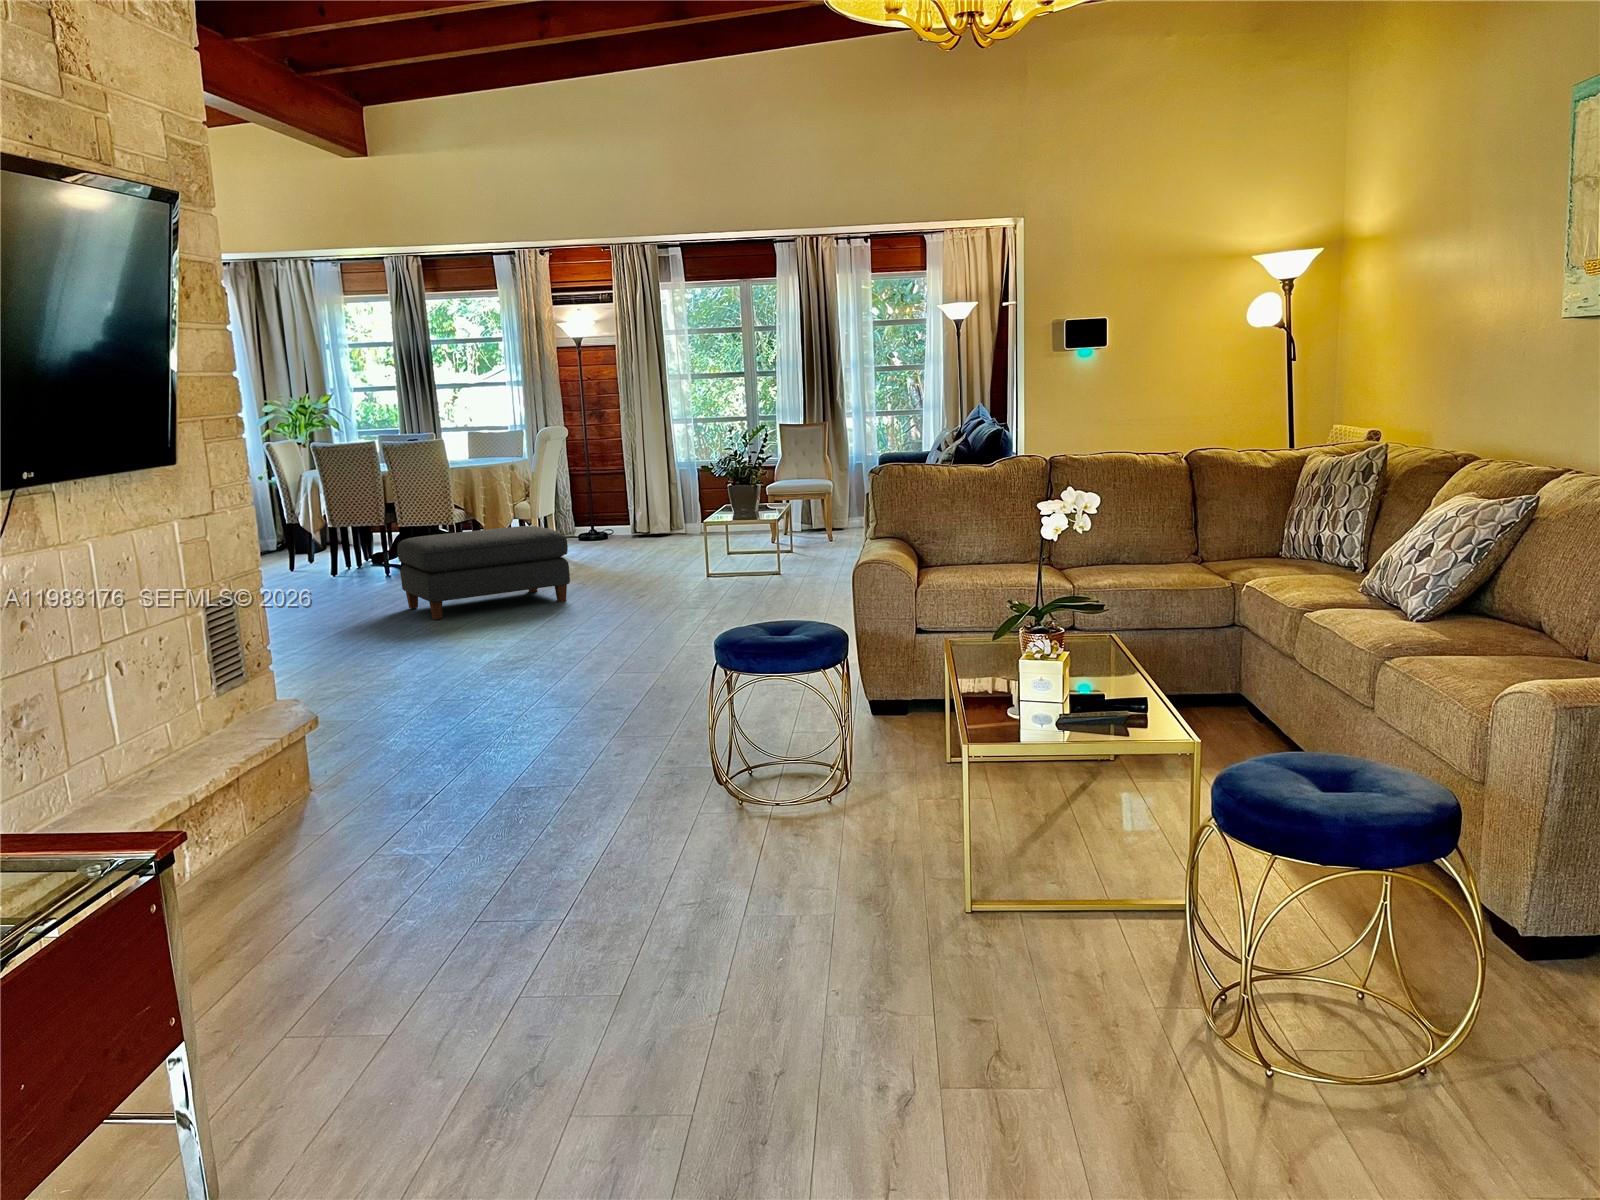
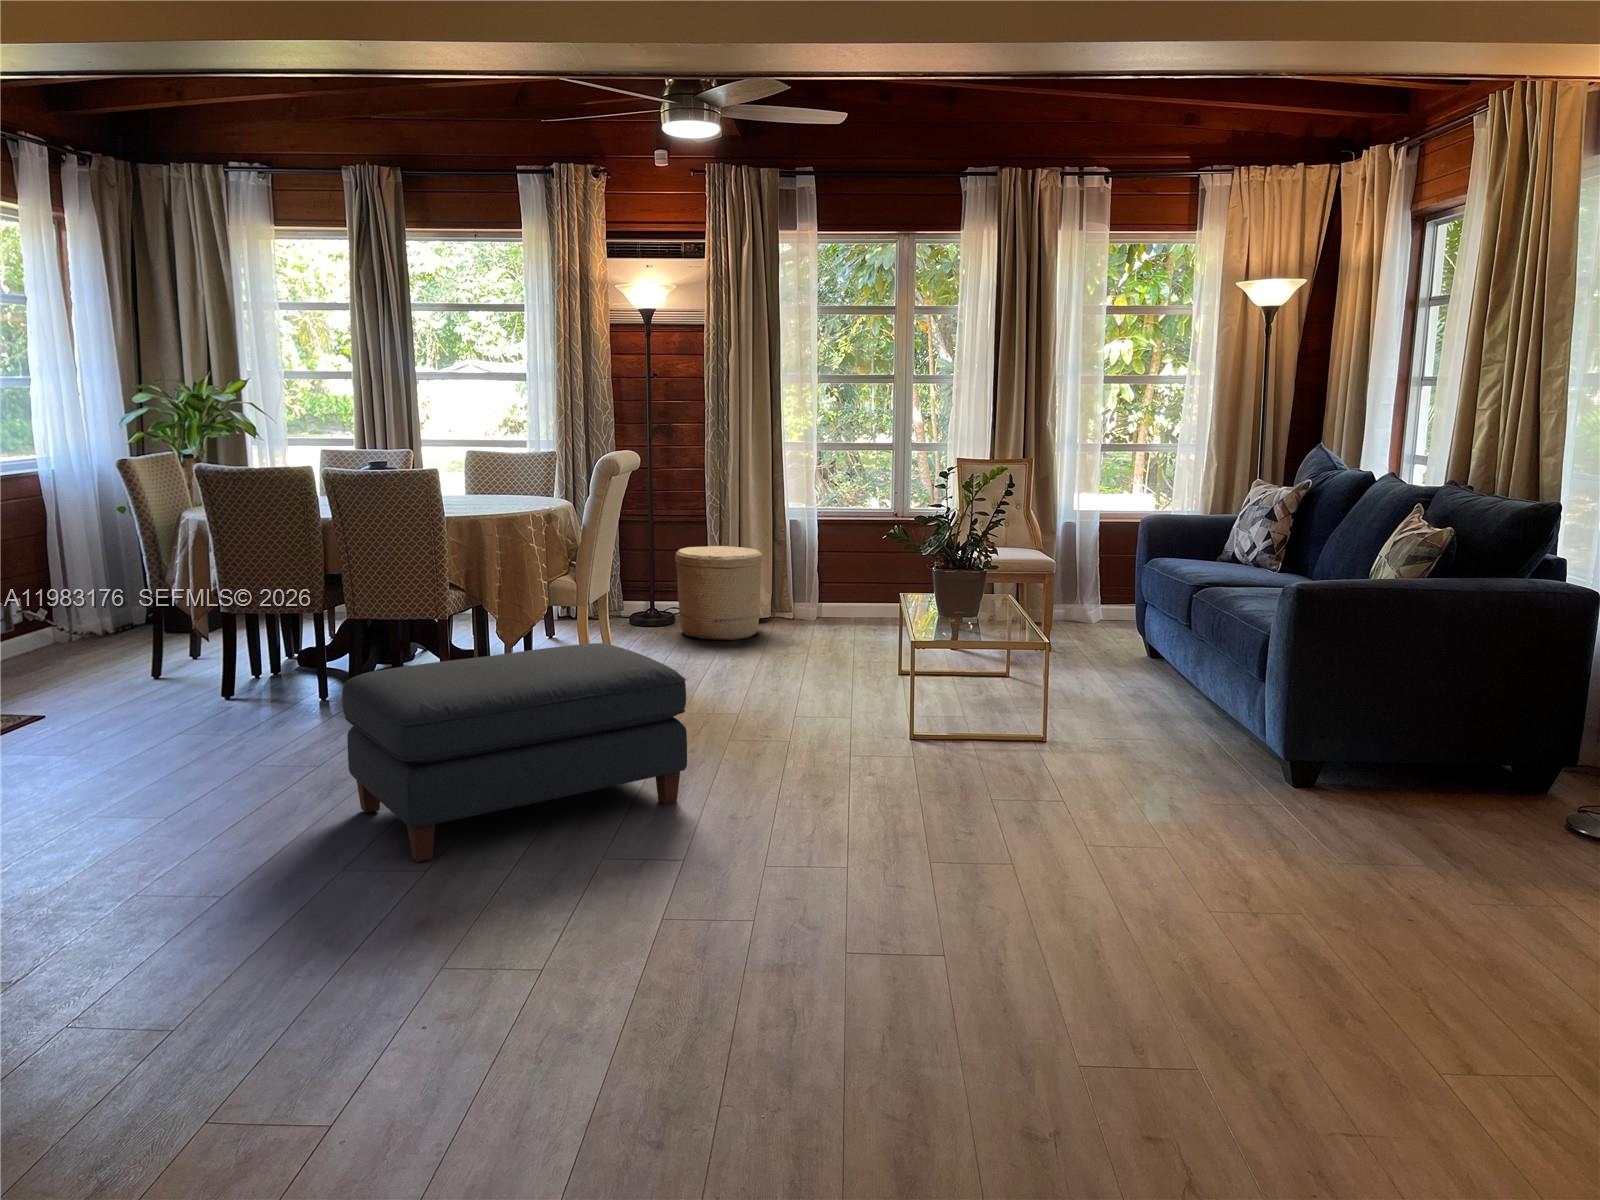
woven basket: none [602,487,658,545] -> present [675,546,762,640]

